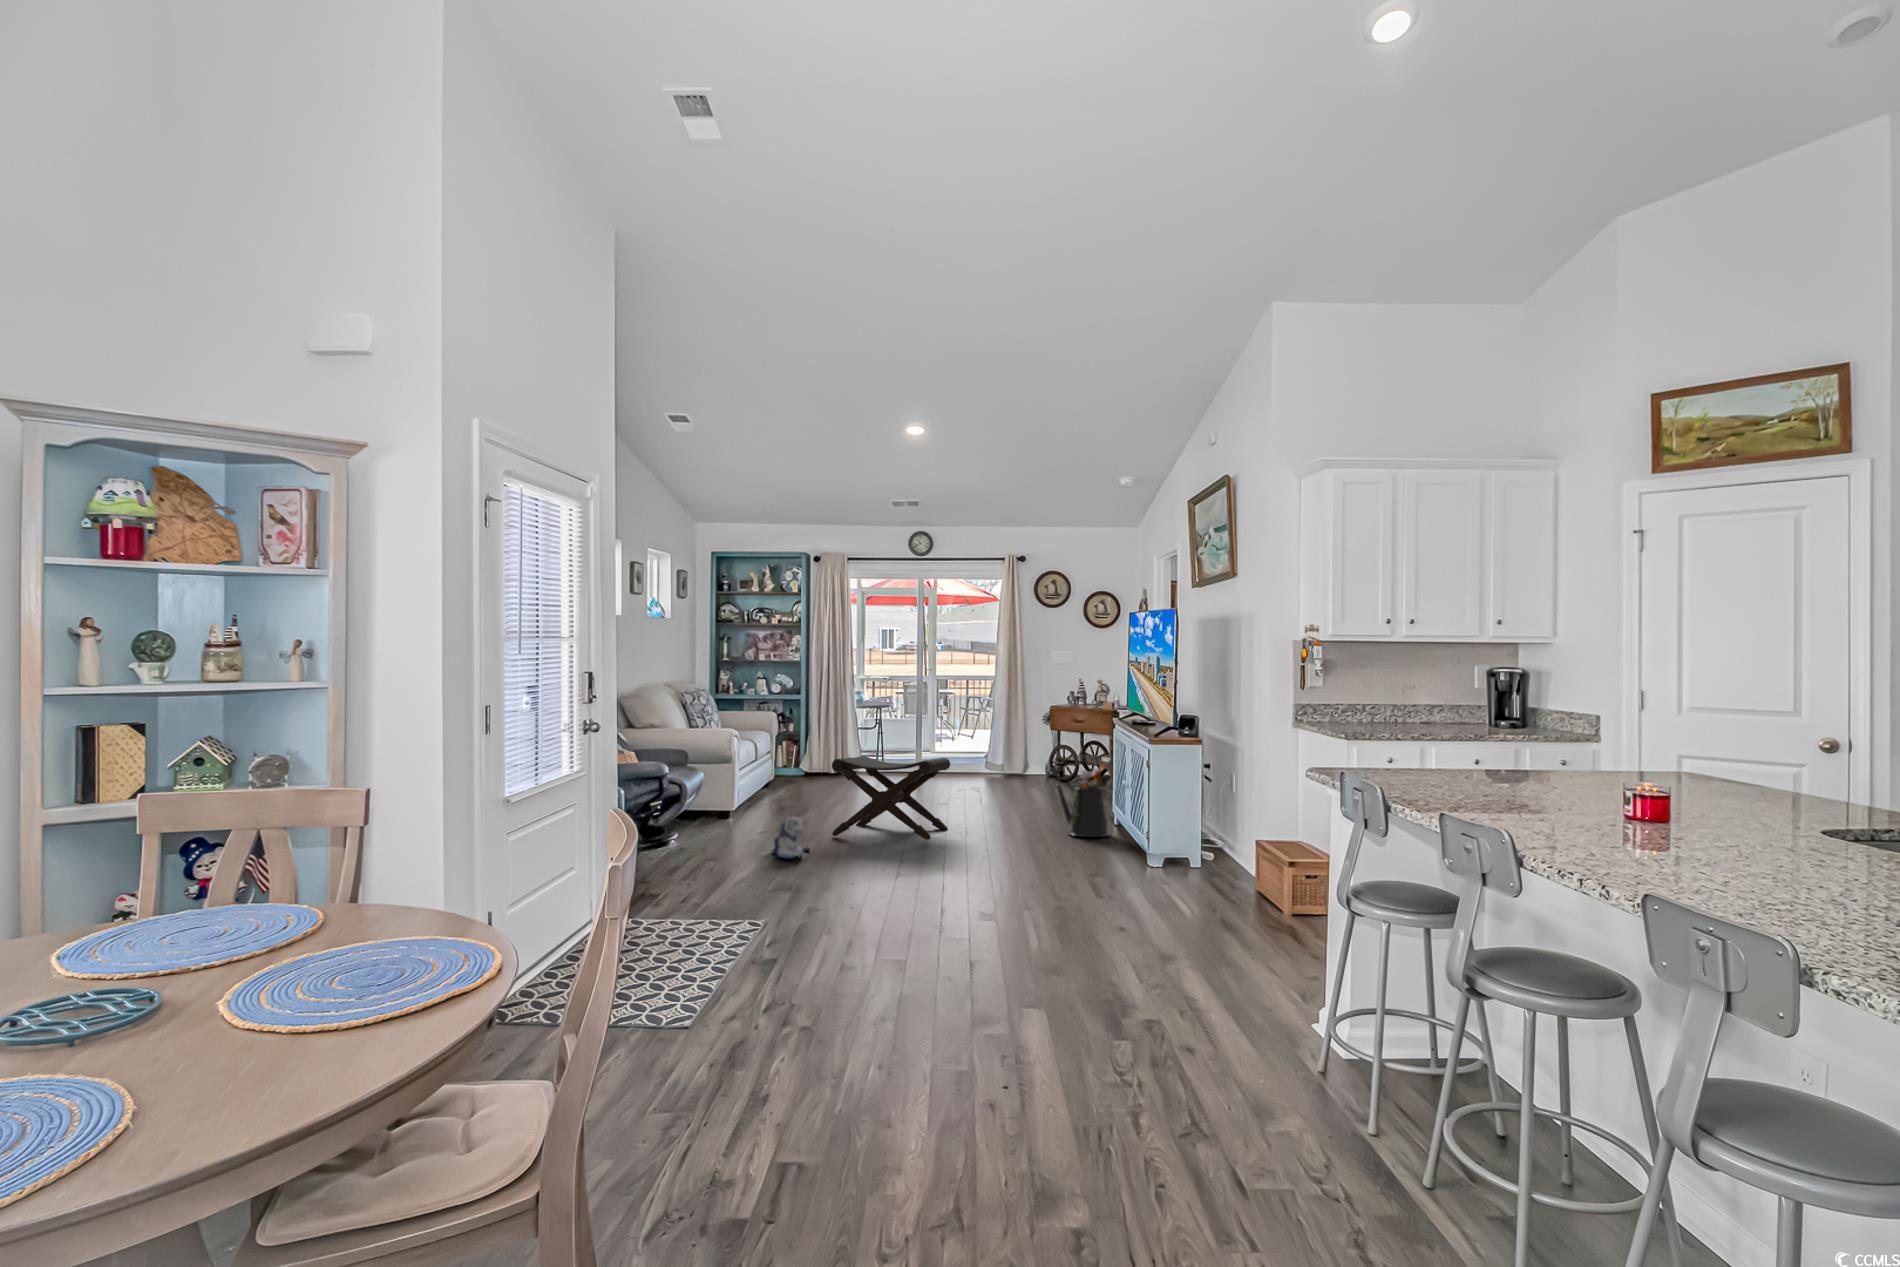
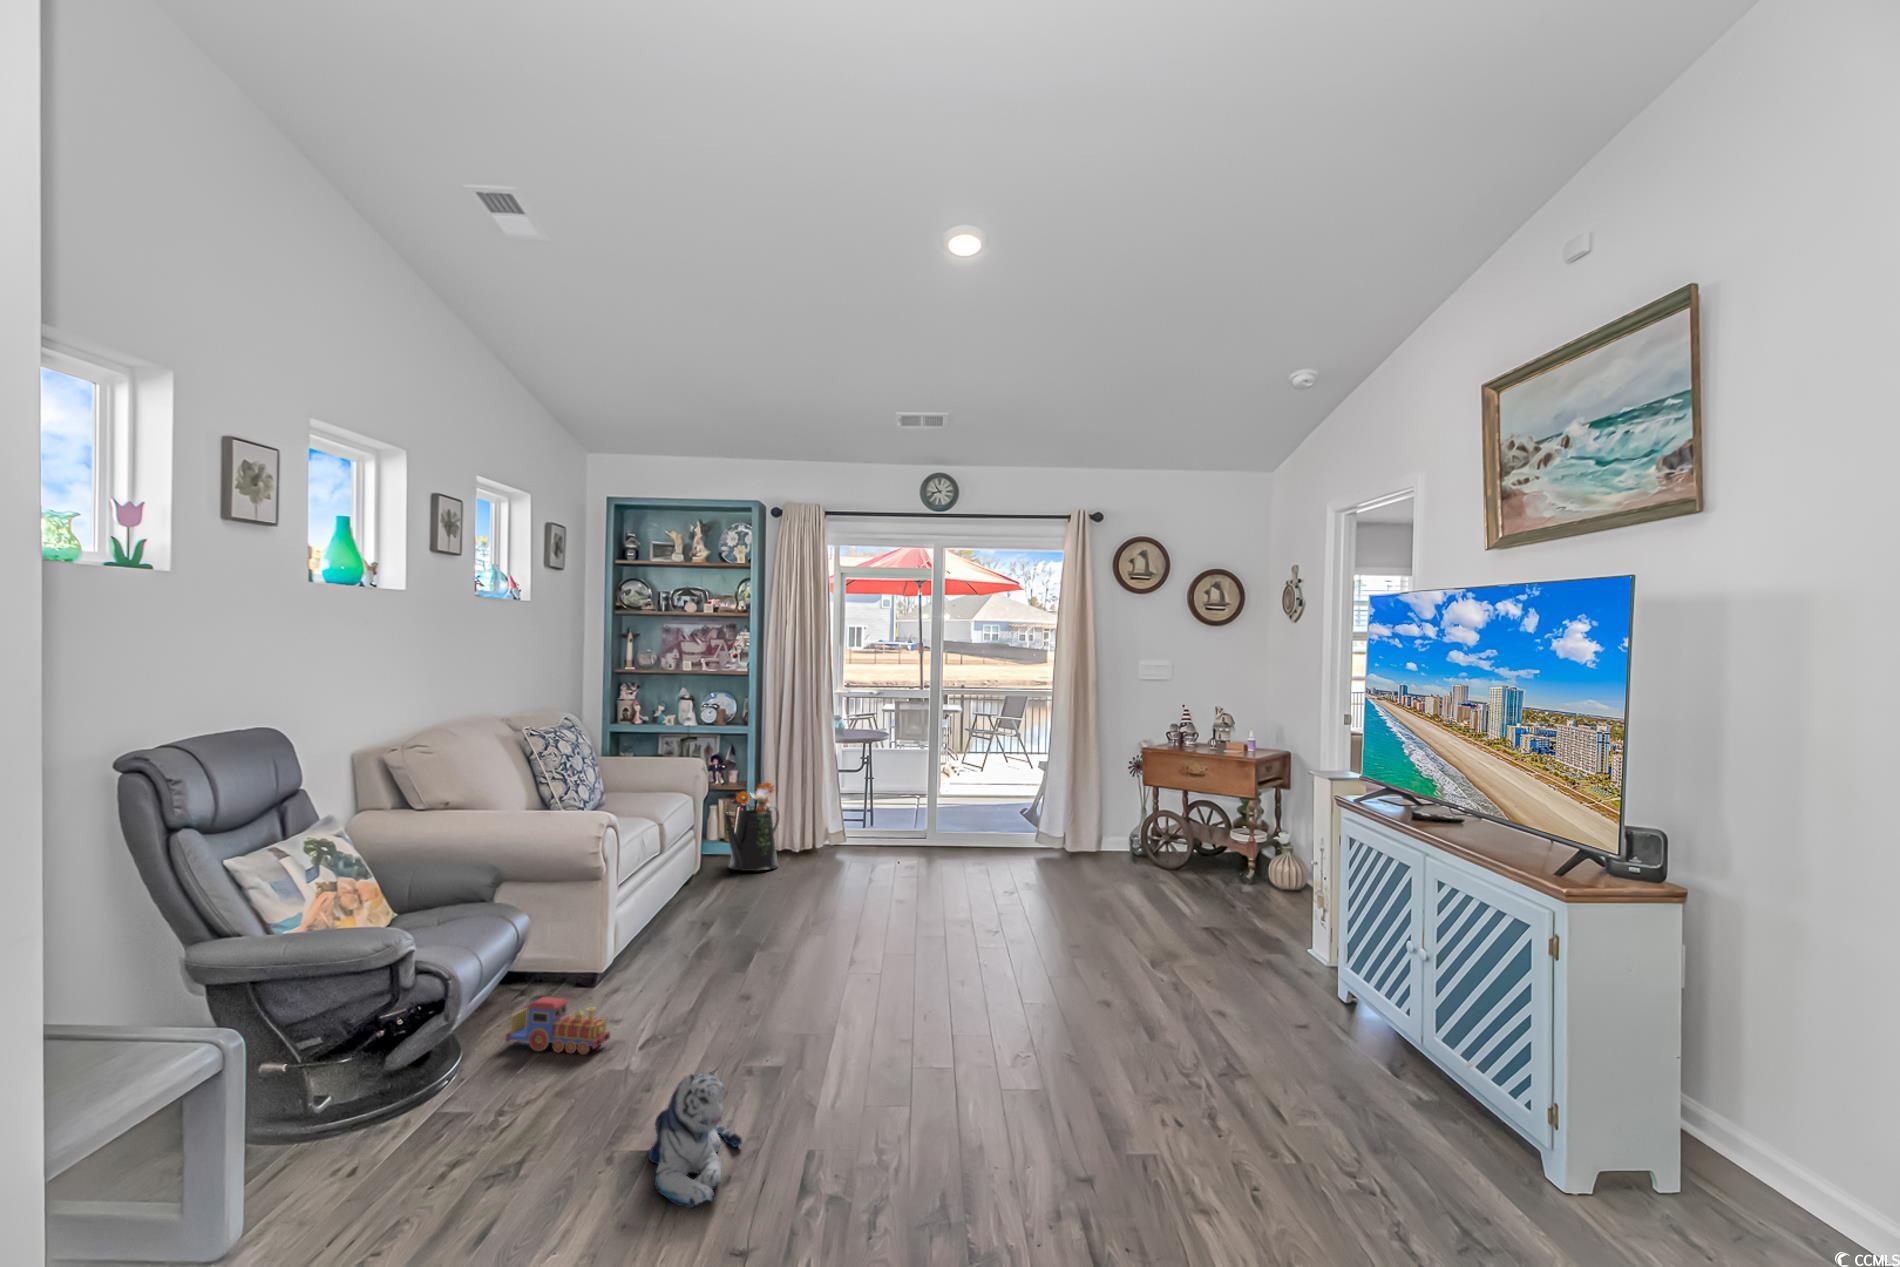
footstool: present [832,756,950,840] -> none [795,872,1035,1089]
watering can: present [1057,766,1118,837] -> present [725,782,779,871]
toy train: none [697,810,745,833] -> present [505,997,610,1054]

